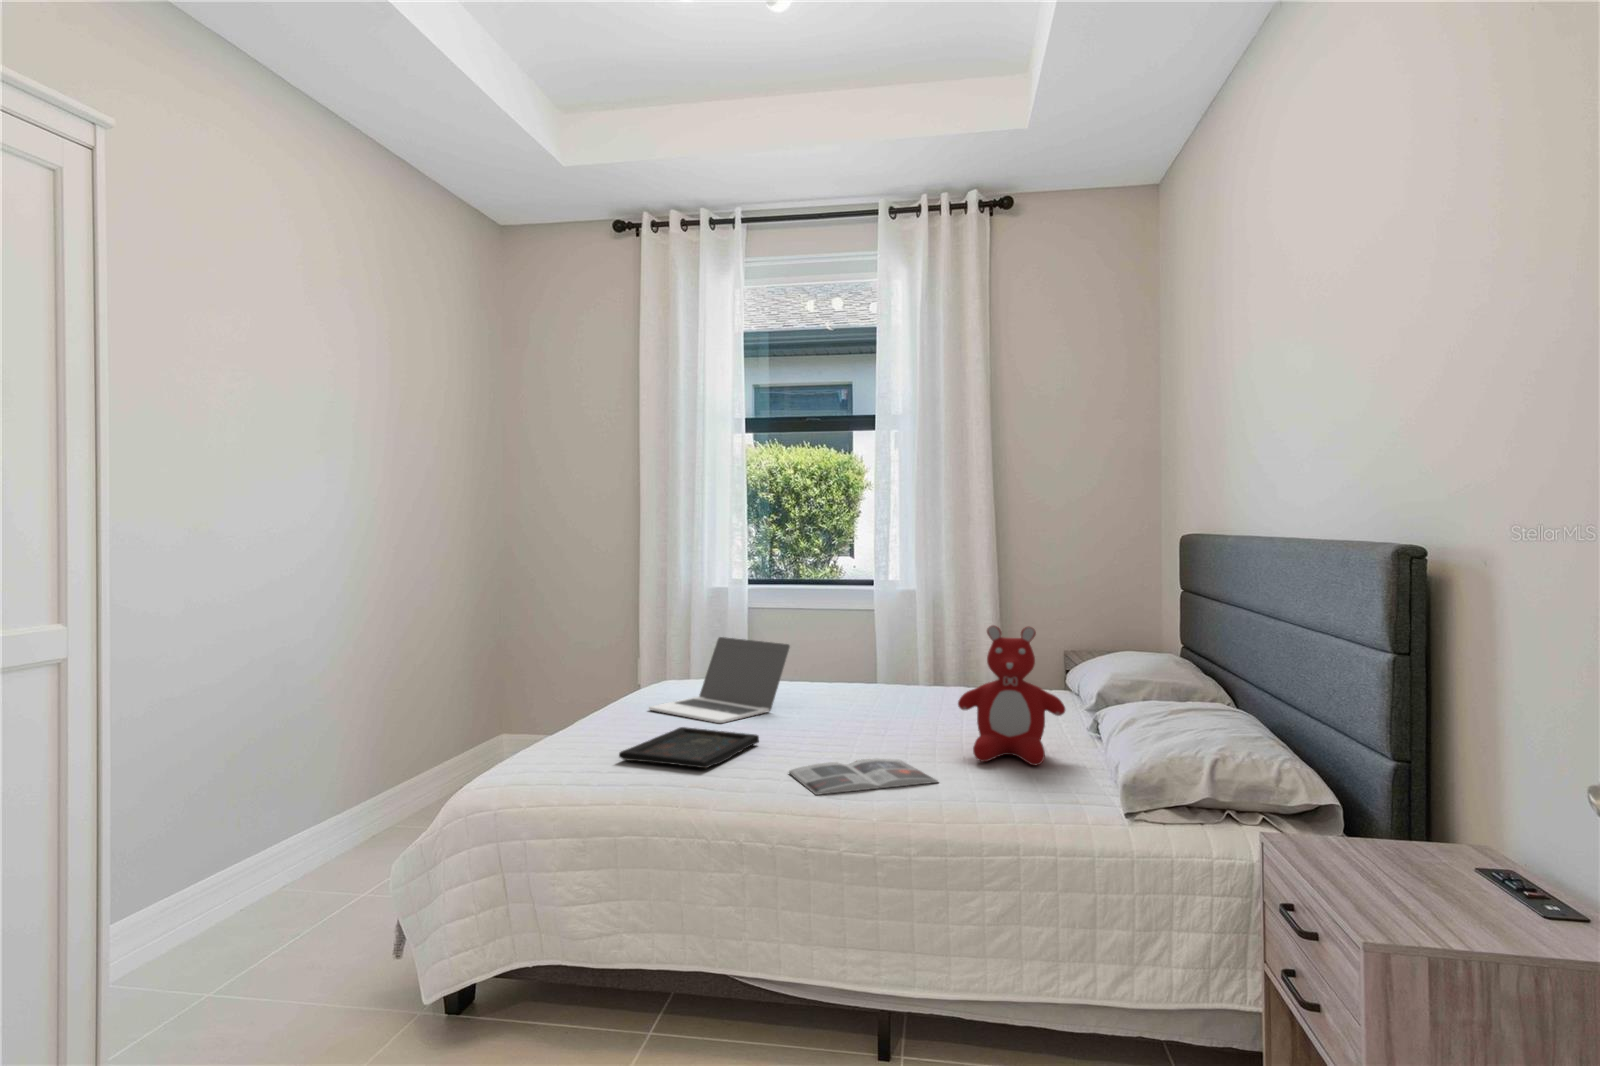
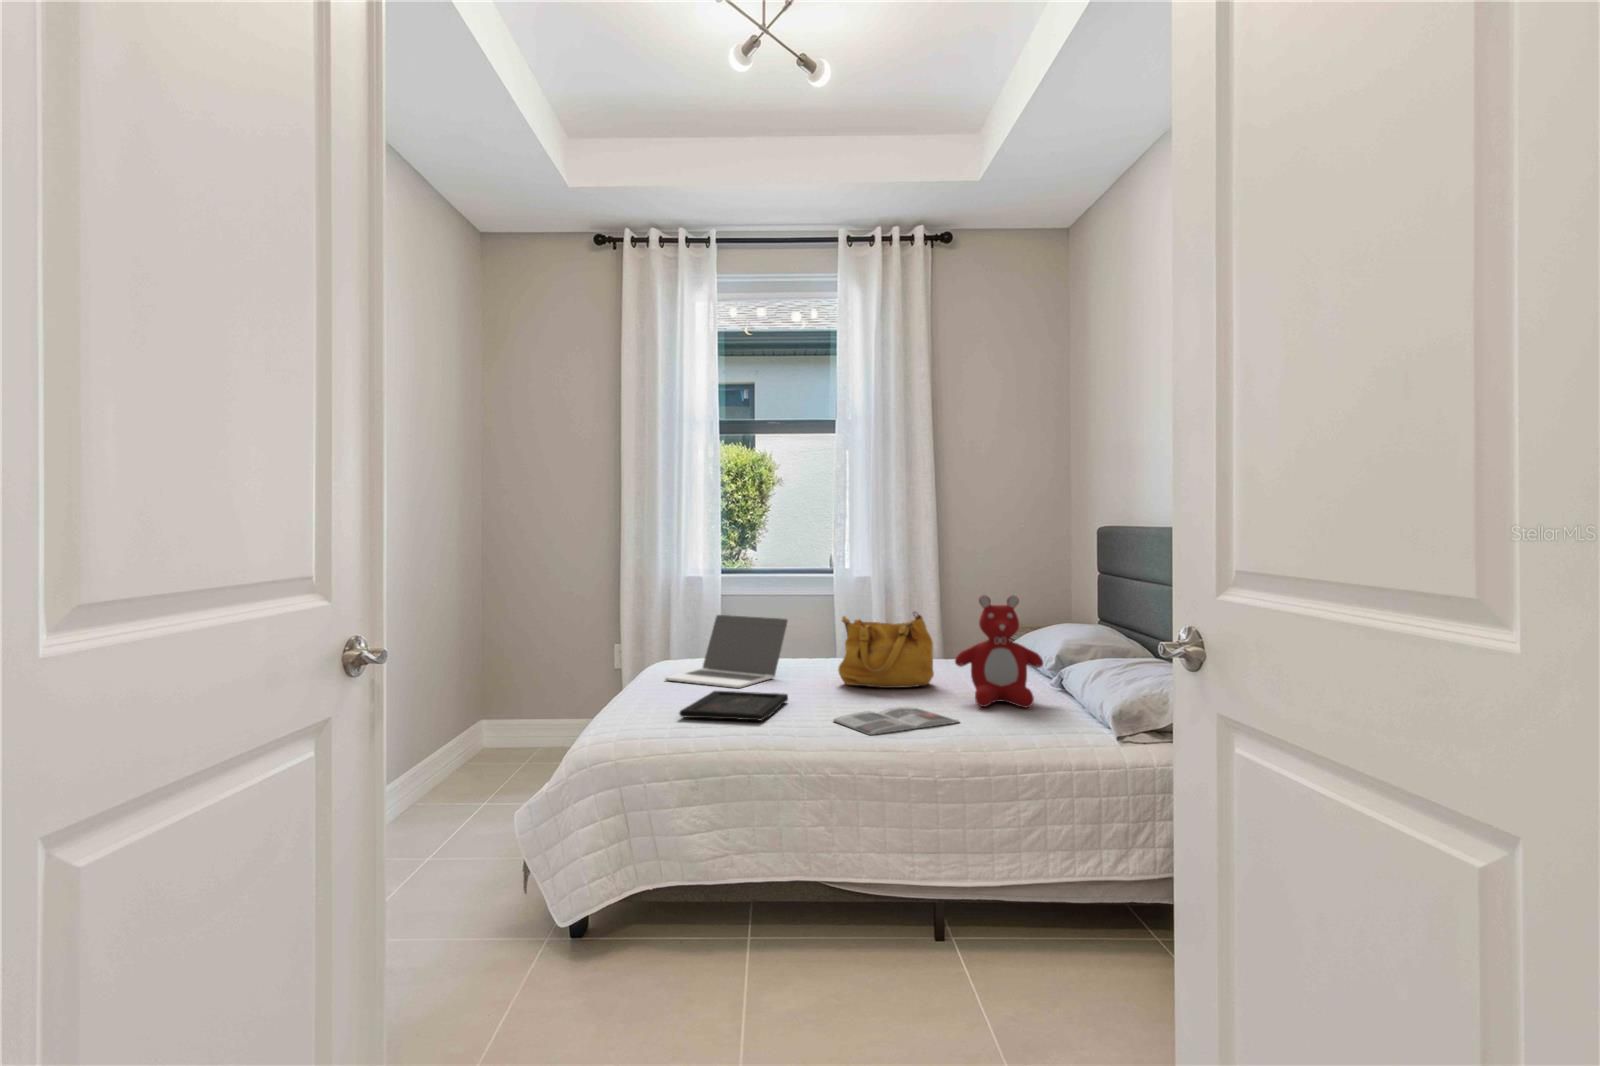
handbag: none [836,641,947,731] -> present [838,612,934,688]

